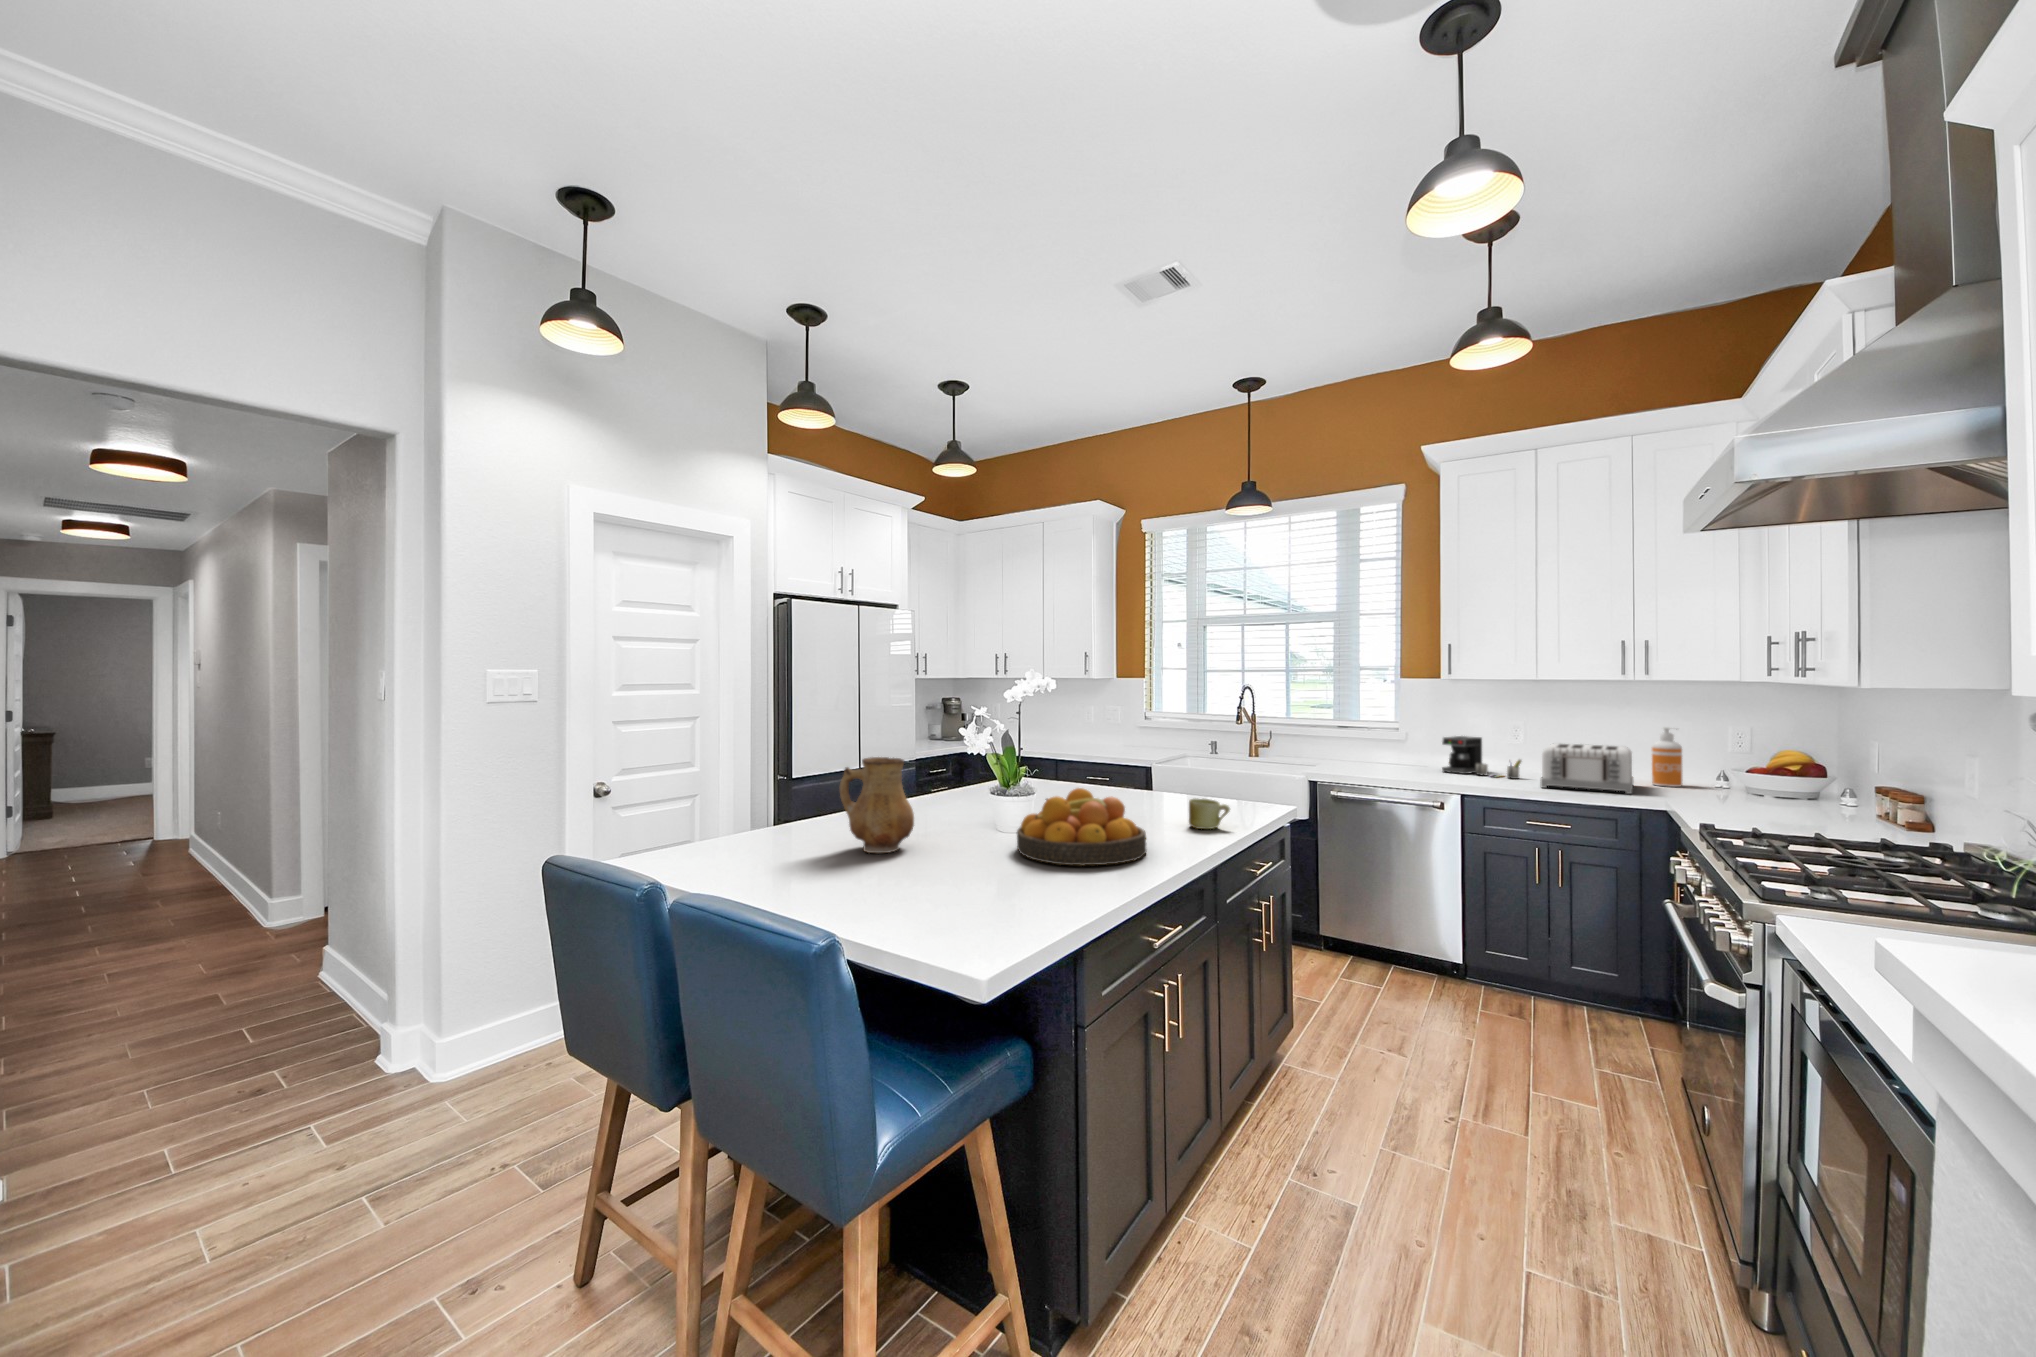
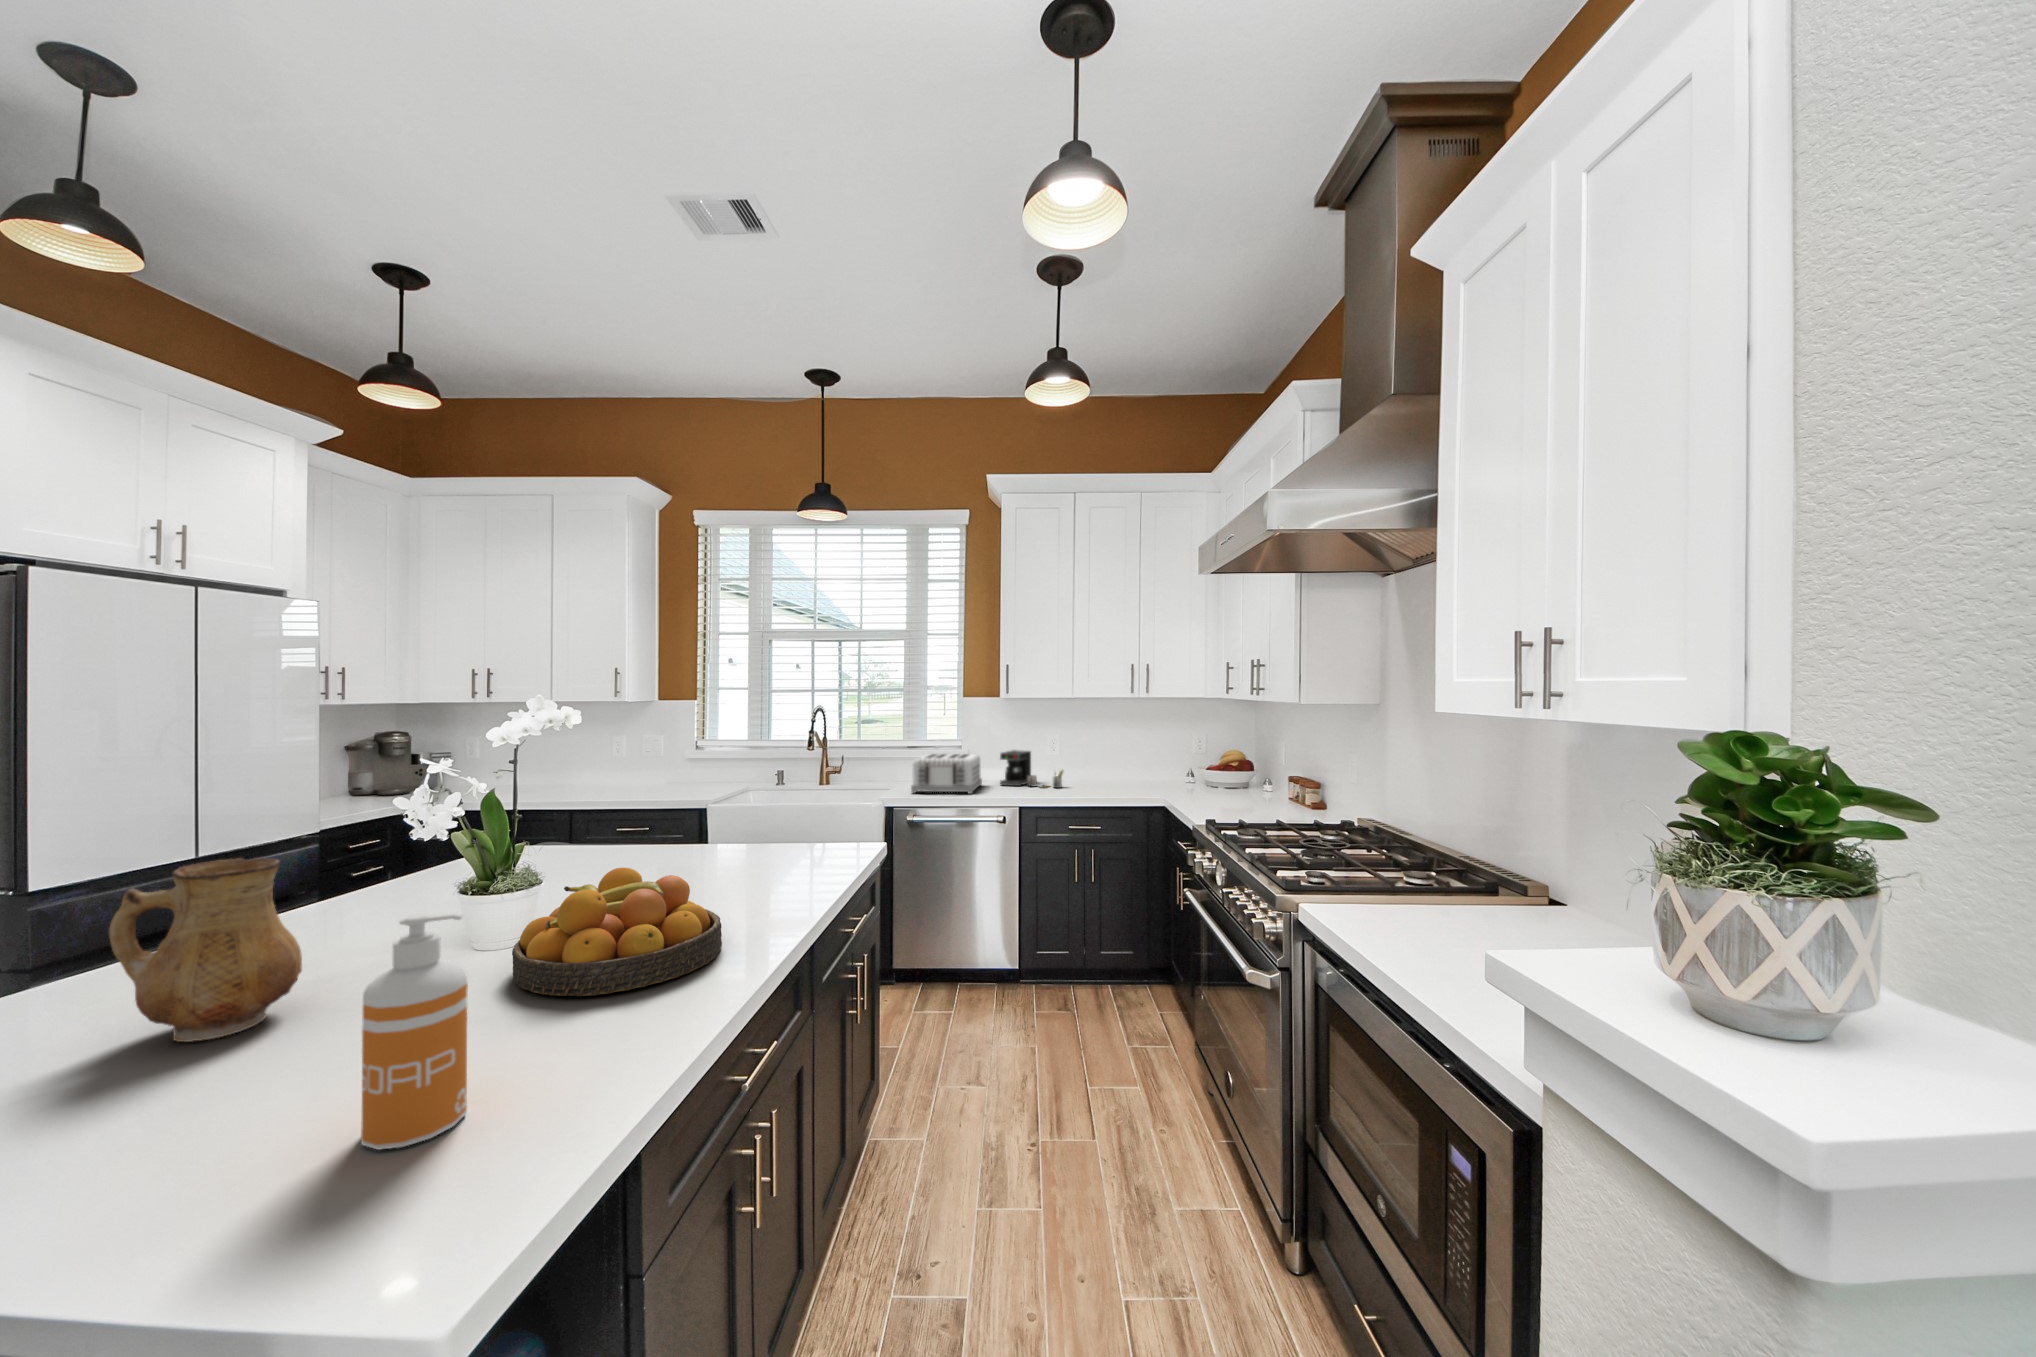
soap dispenser: present [1652,727,1682,787] -> present [361,913,468,1150]
toaster: present [1540,743,1633,794] -> present [911,753,982,794]
mug: present [1189,798,1230,829] -> none [771,854,823,894]

